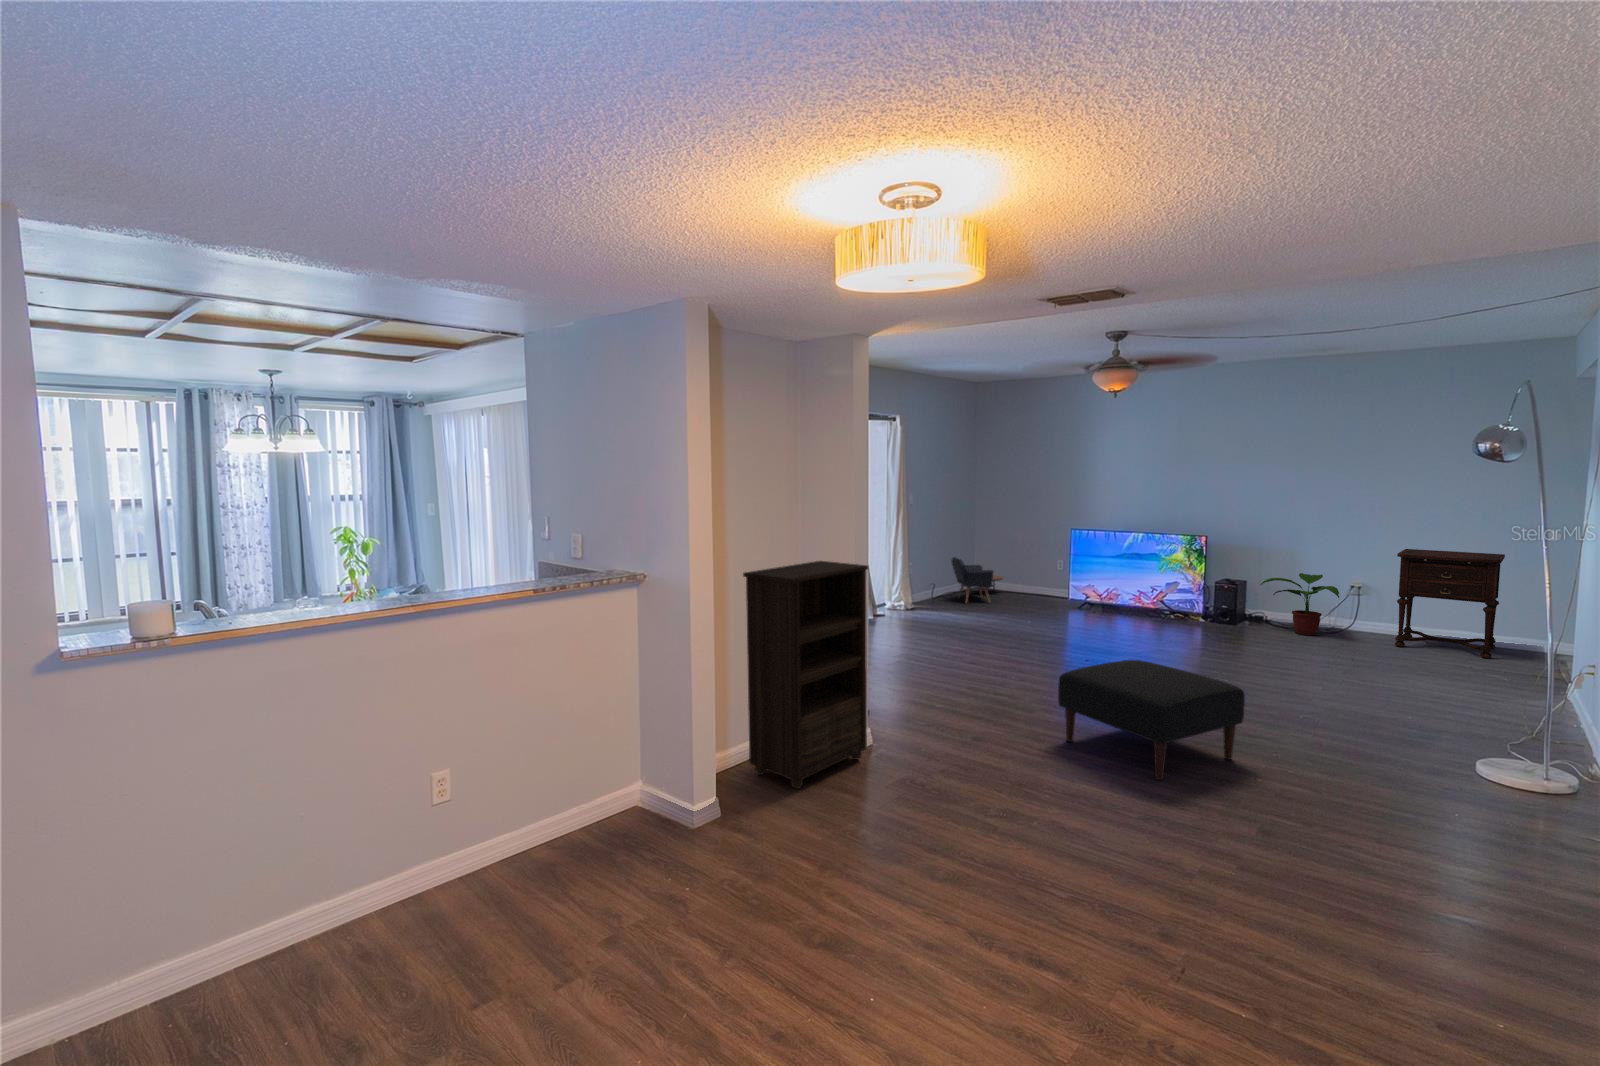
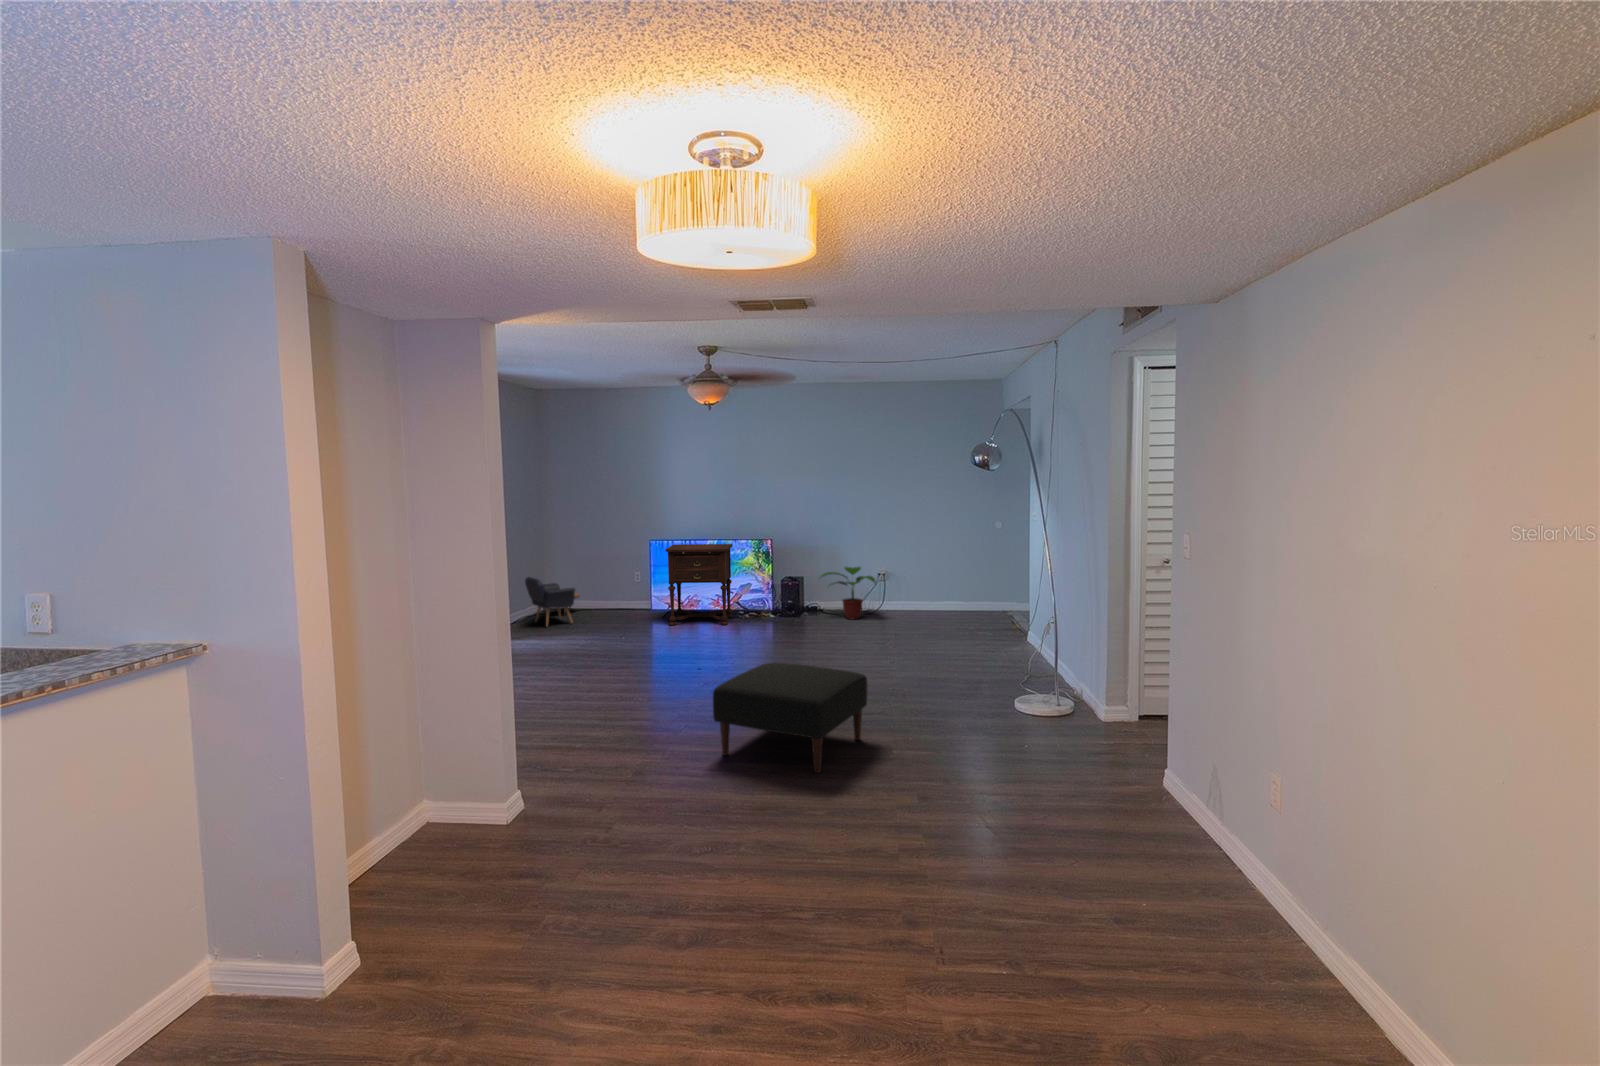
side table: present [1395,549,1505,658] -> present [666,544,732,626]
bookshelf: present [743,561,868,788] -> none [358,598,526,892]

